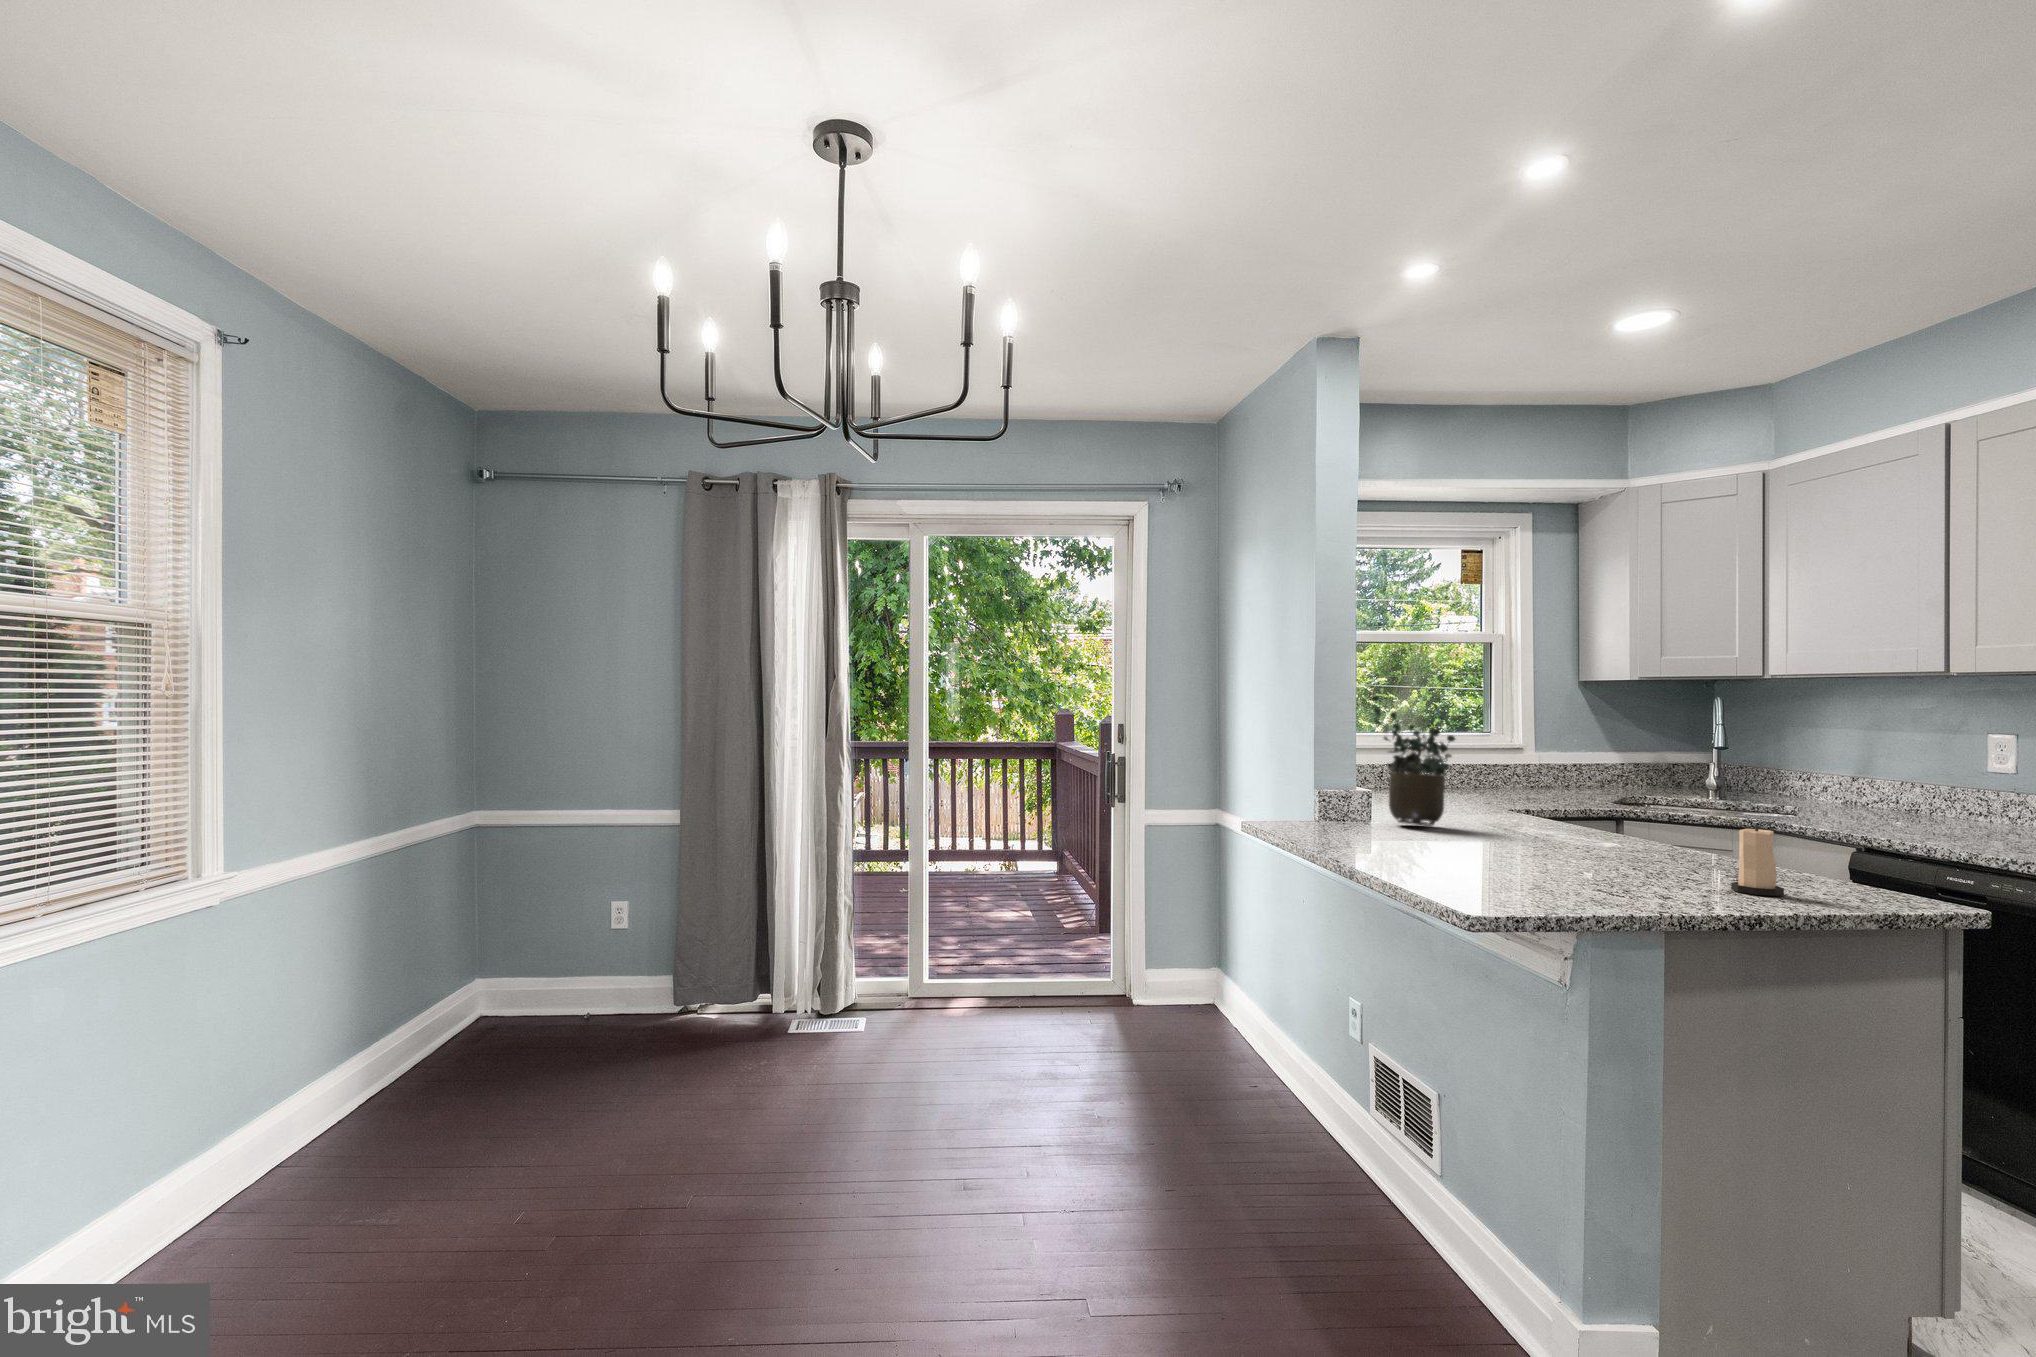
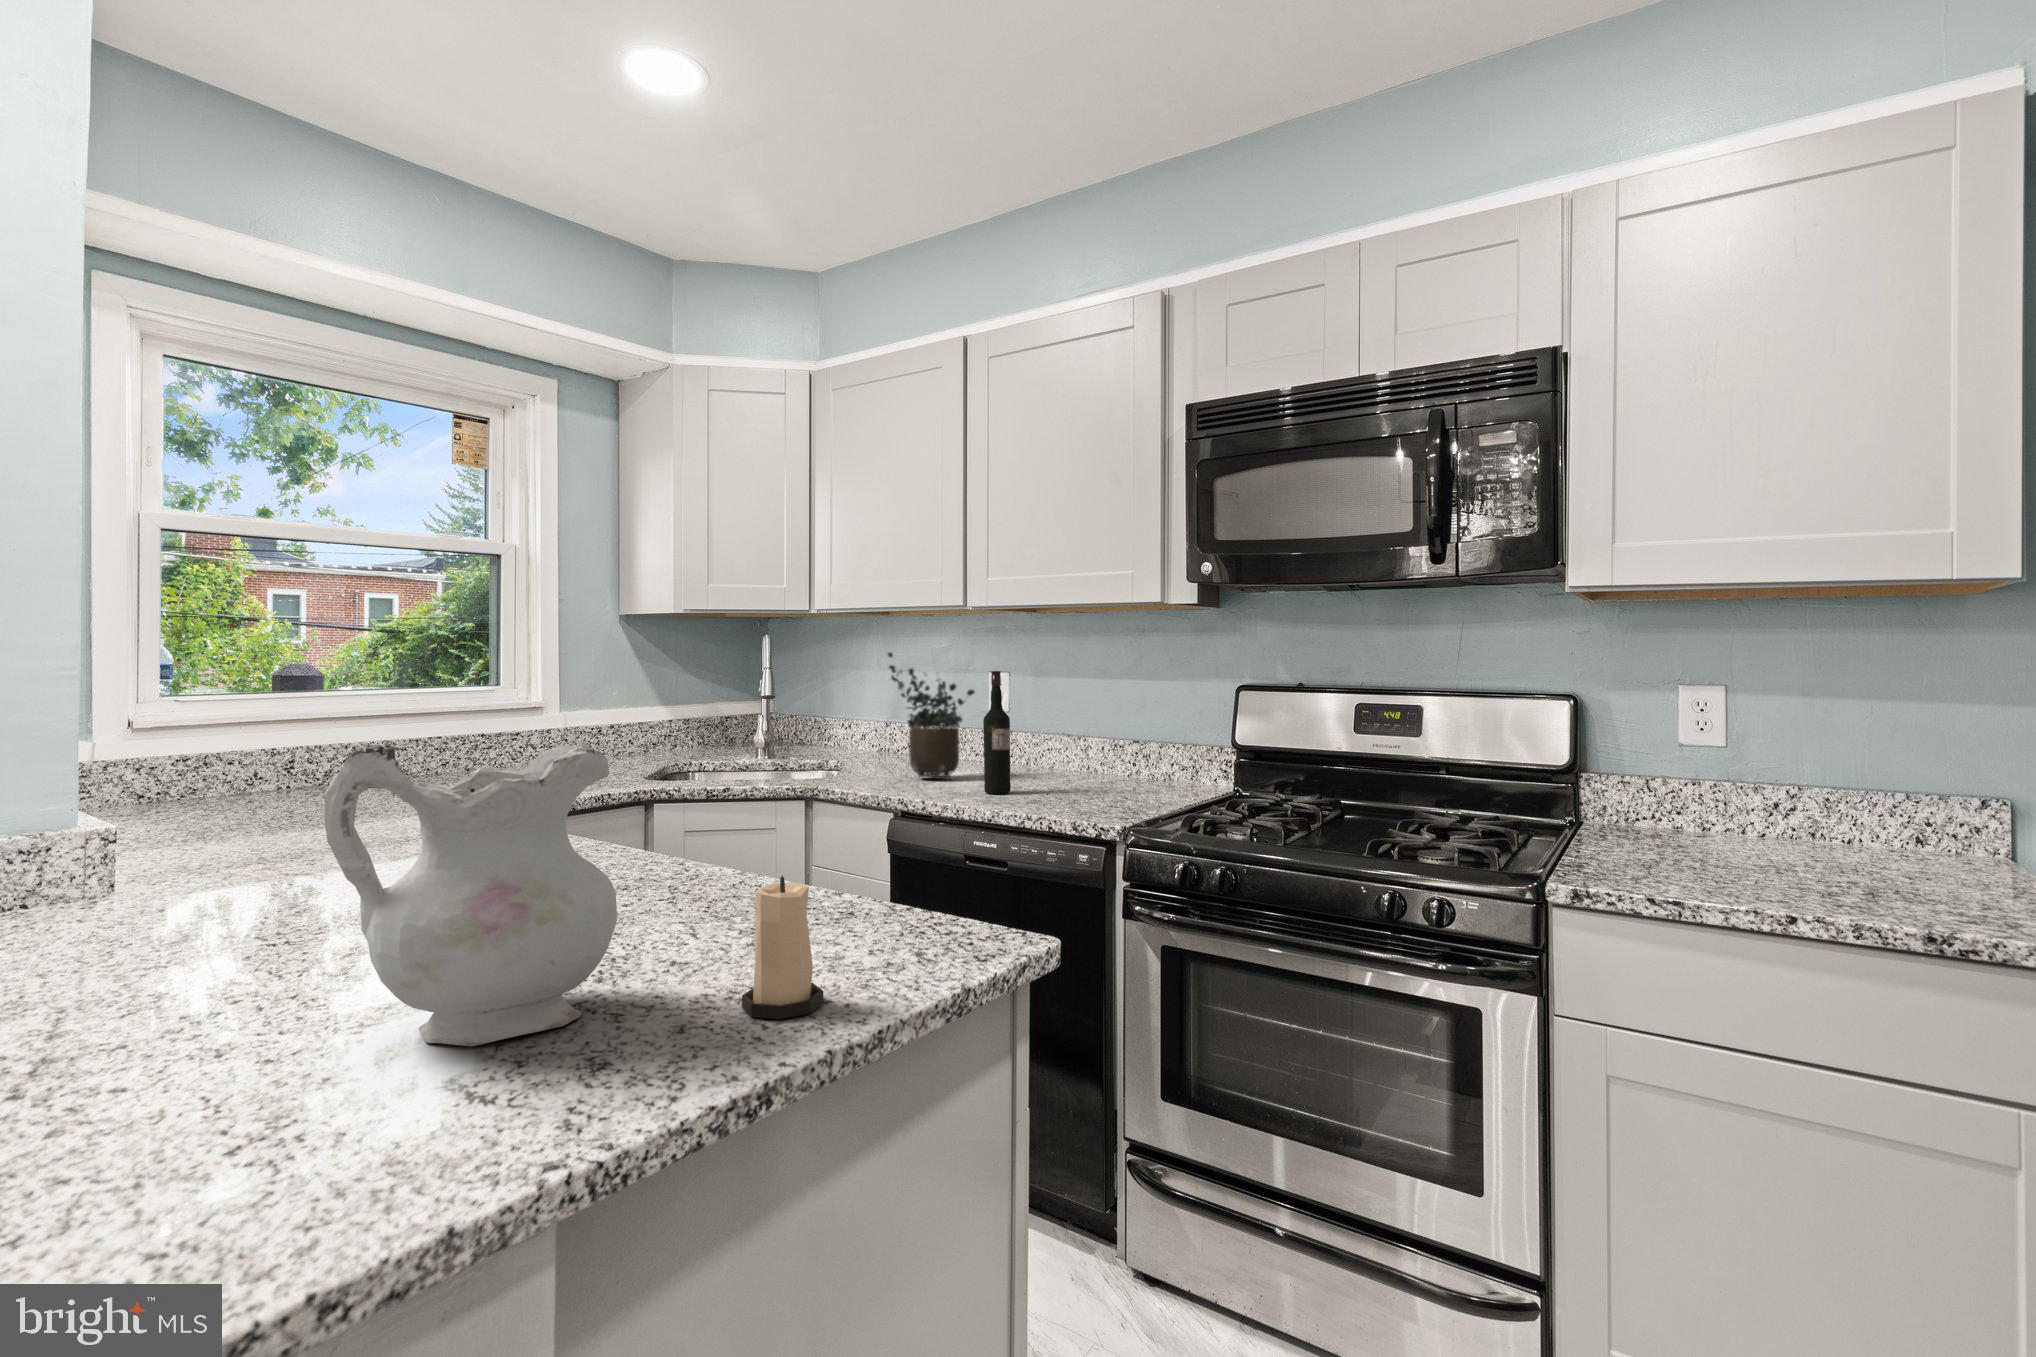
potted plant: present [1372,695,1455,826] -> present [888,652,975,777]
wine bottle: none [1963,730,2000,842] -> present [983,671,1011,794]
ceramic pitcher: none [1526,743,1657,879] -> present [325,744,617,1046]

